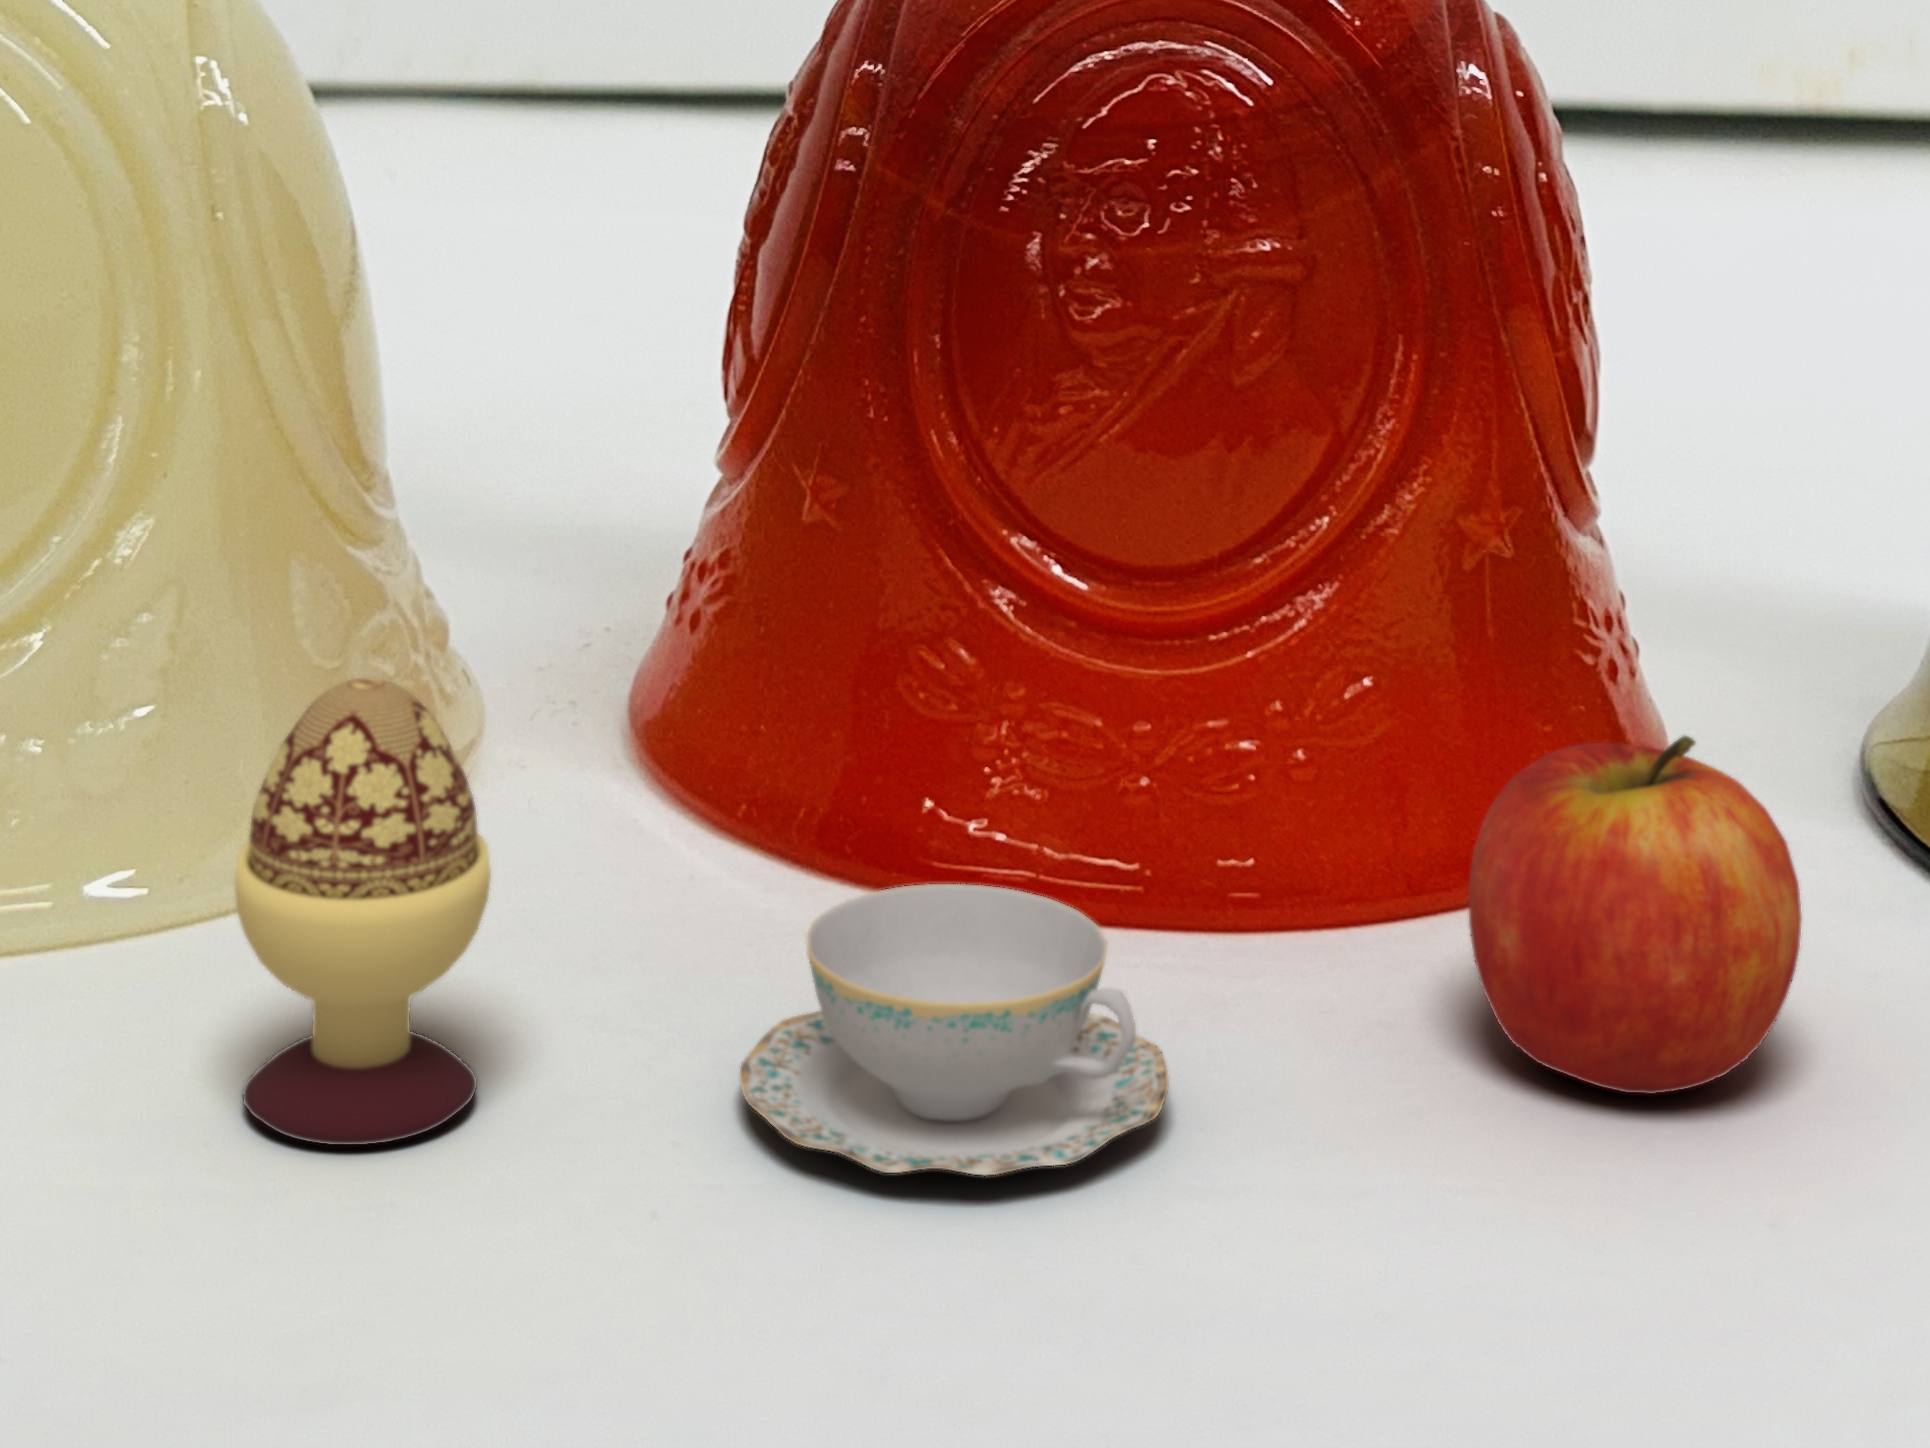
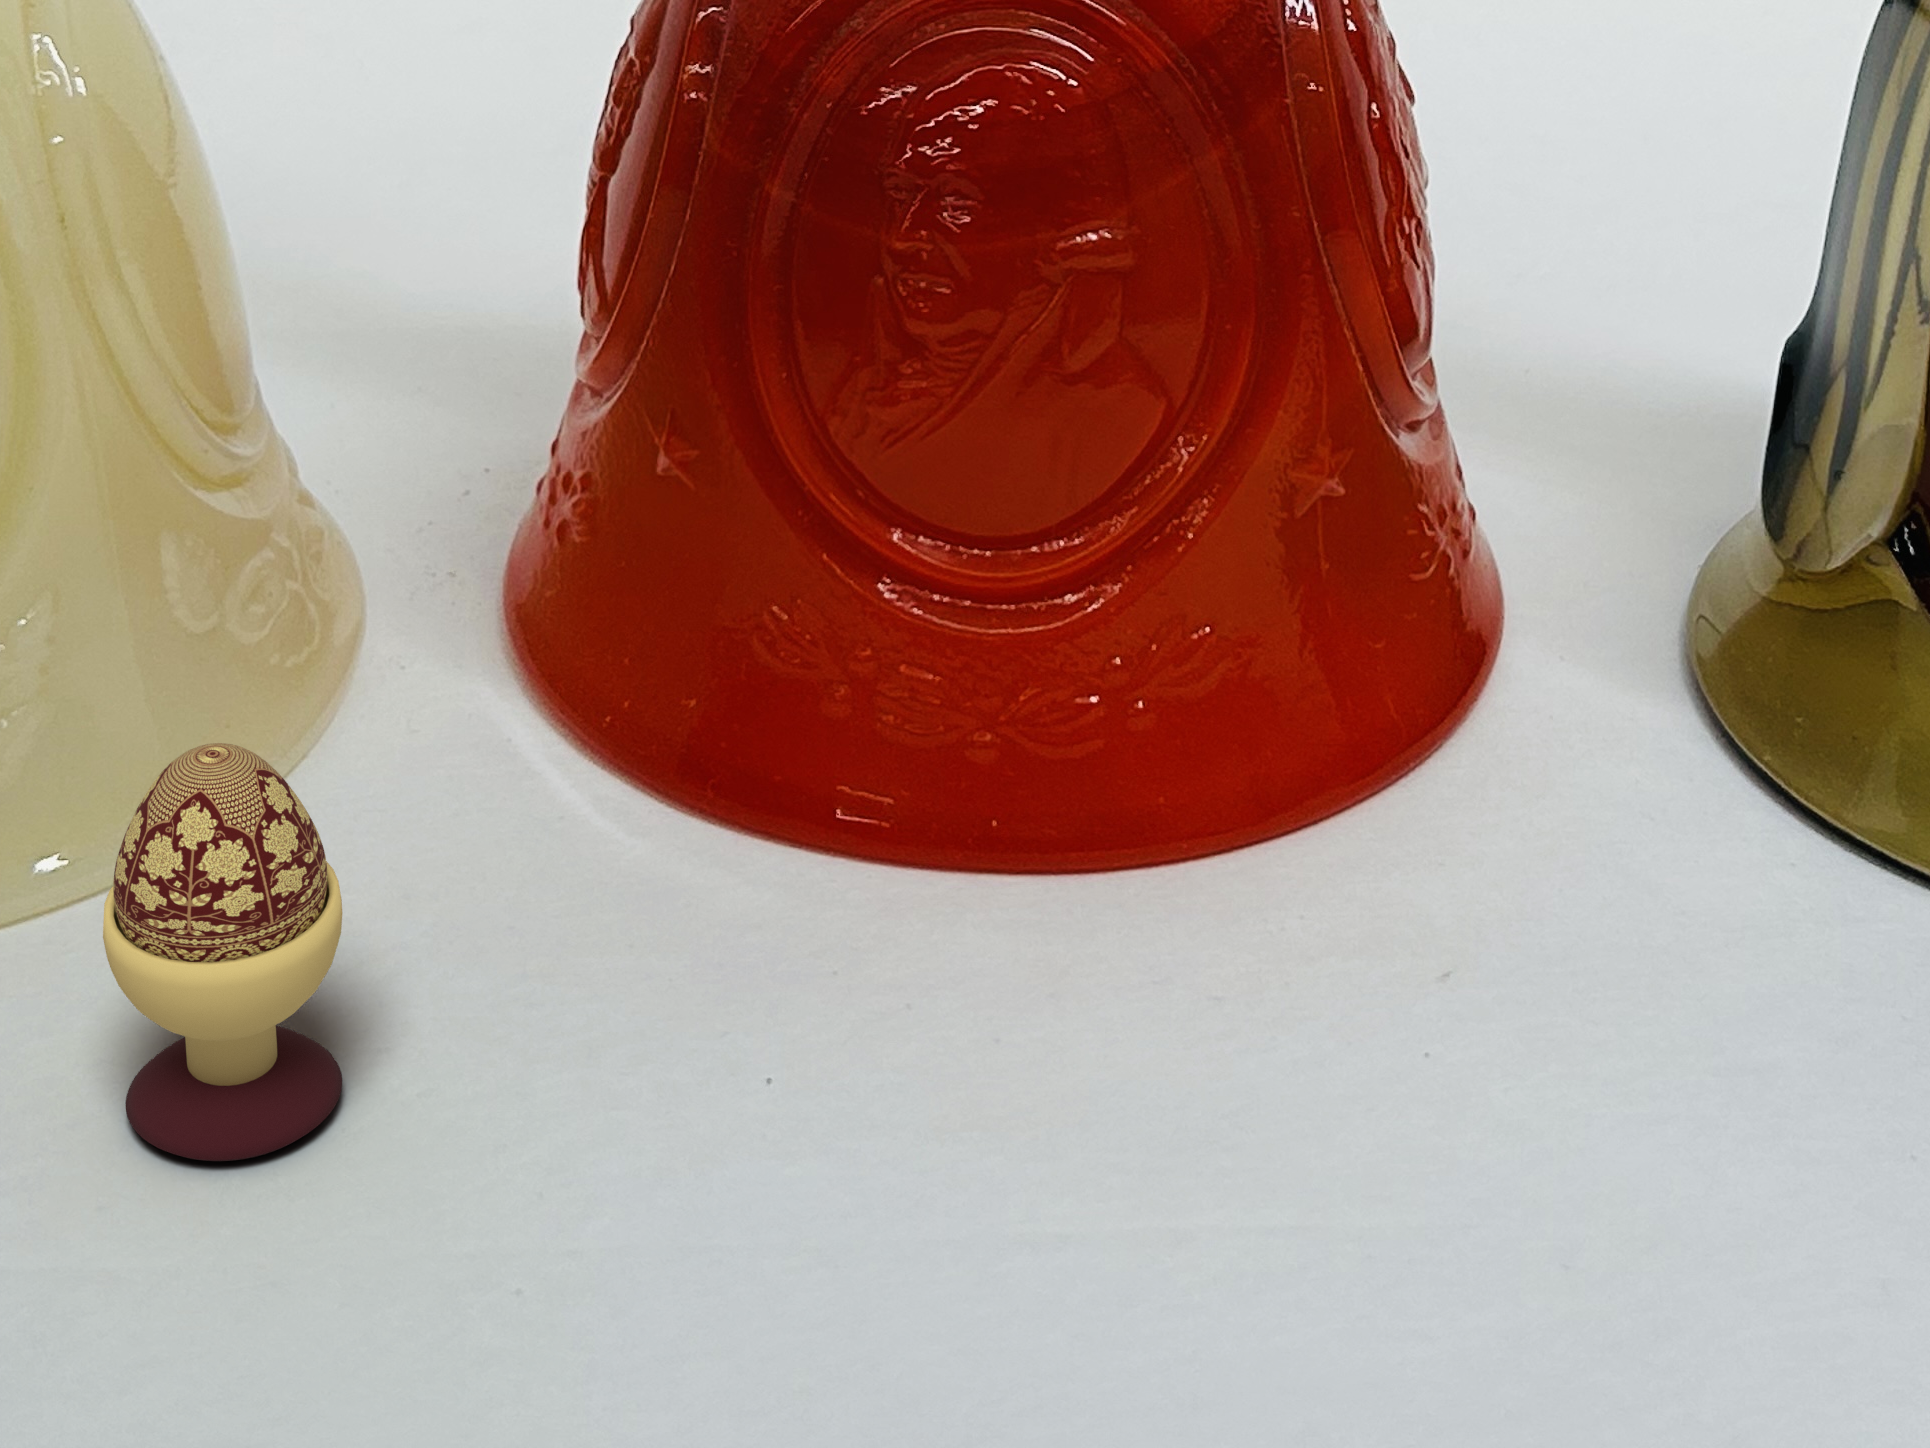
apple: present [1468,736,1802,1094] -> none [1274,727,1583,1069]
teacup: present [740,884,1169,1175] -> none [584,880,982,1201]

